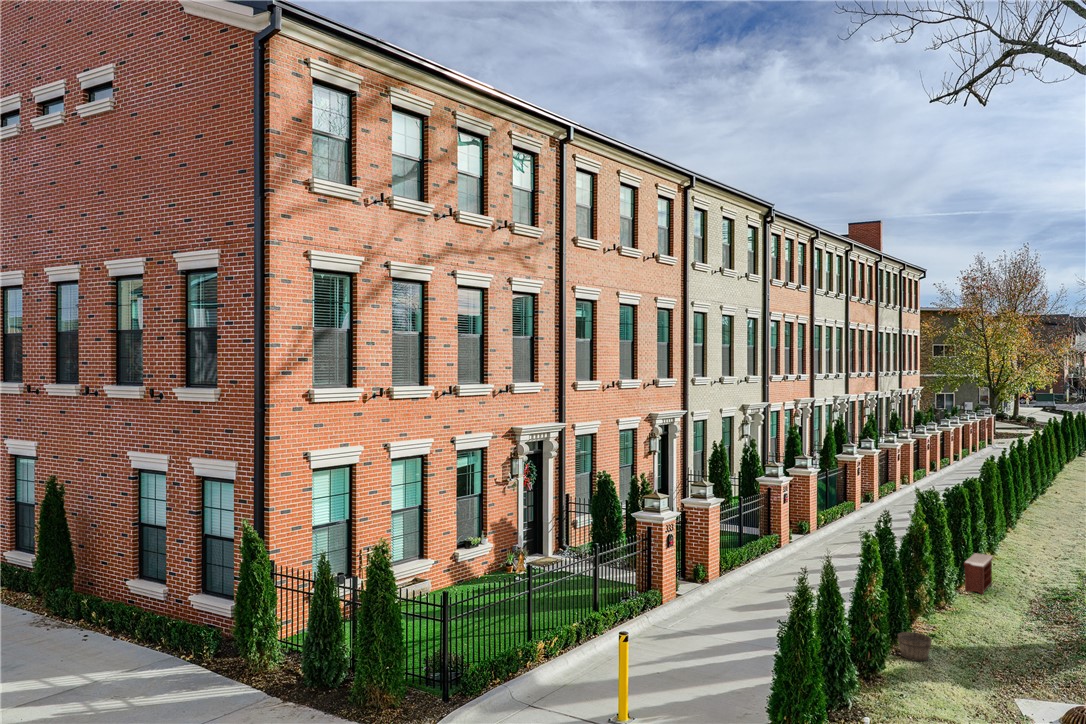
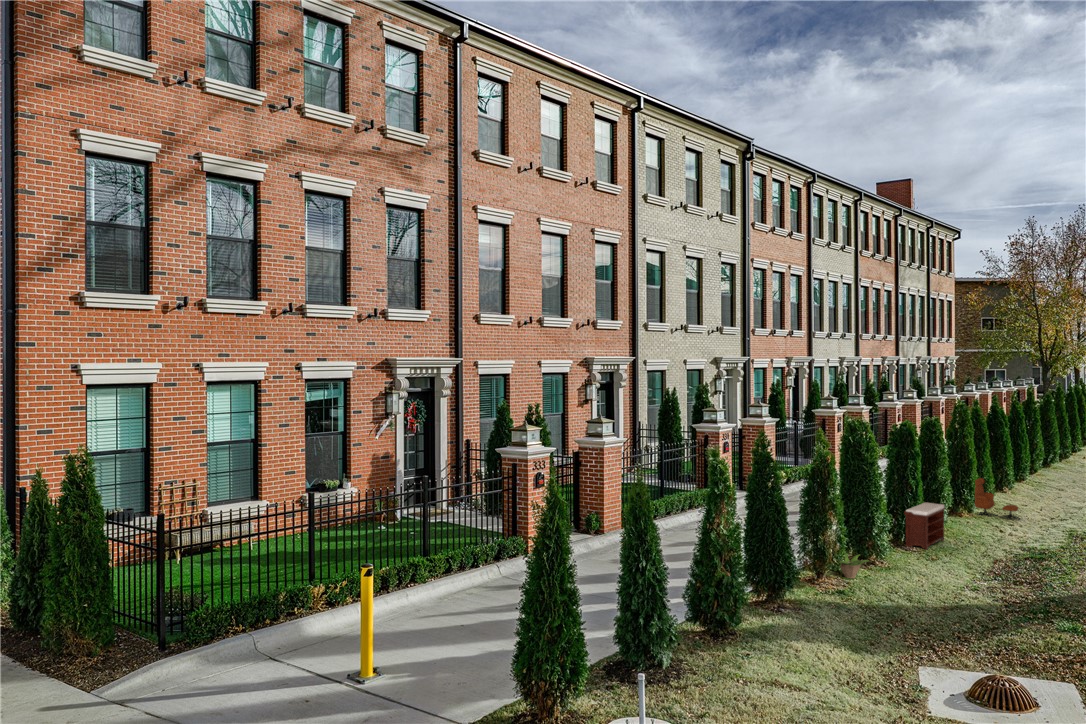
lounge chair: none [997,525,1039,562] -> present [975,478,1019,519]
decorative plant: none [924,603,958,625] -> present [839,553,867,578]
wooden bucket: present [897,631,932,661] -> none [767,575,808,614]

